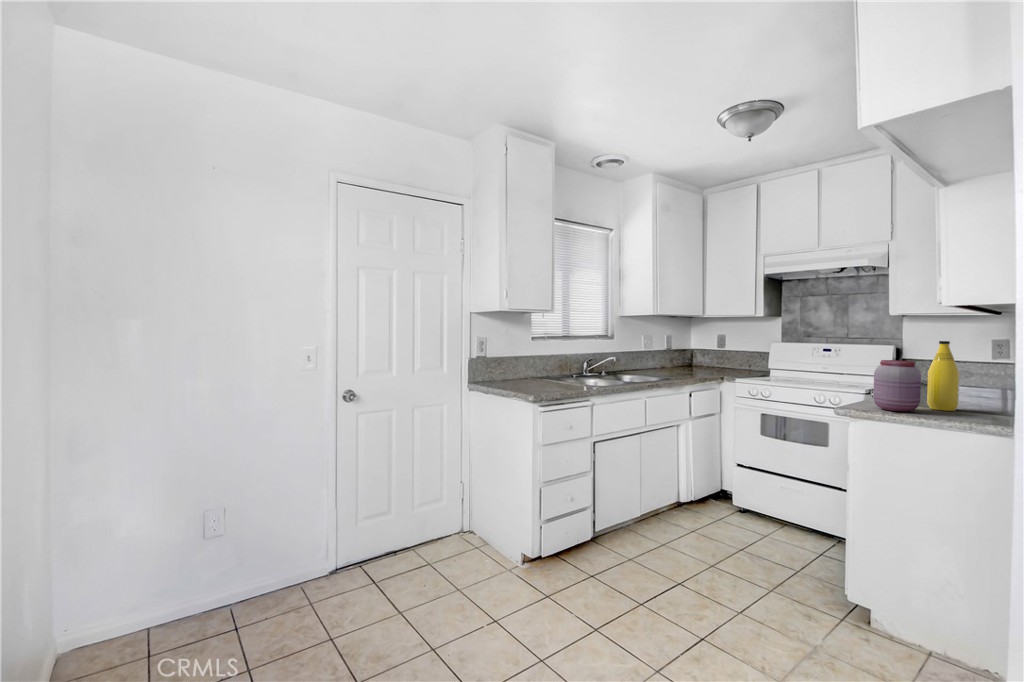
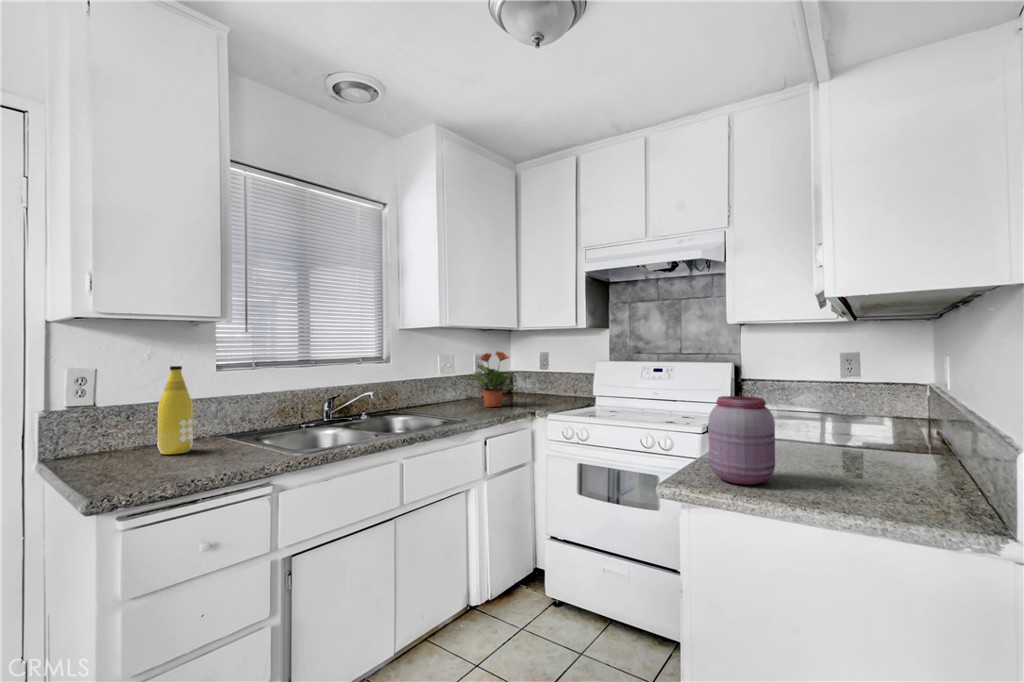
potted plant: none [670,333,709,373] -> present [471,351,516,407]
bottle: present [927,341,960,411] -> present [157,366,193,454]

